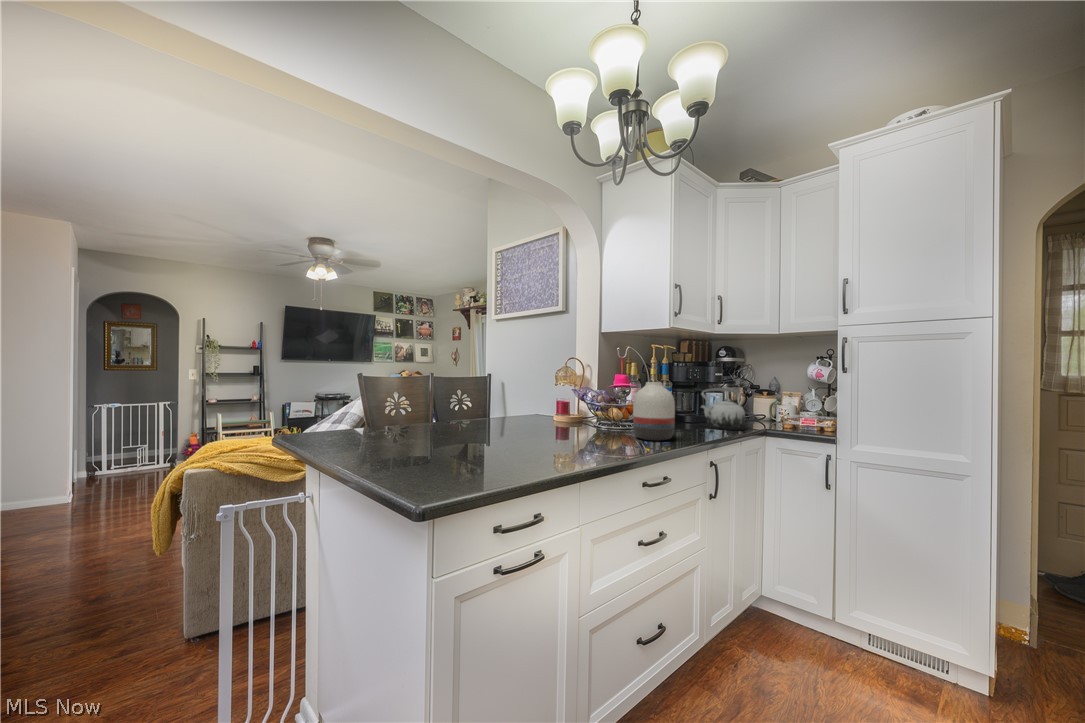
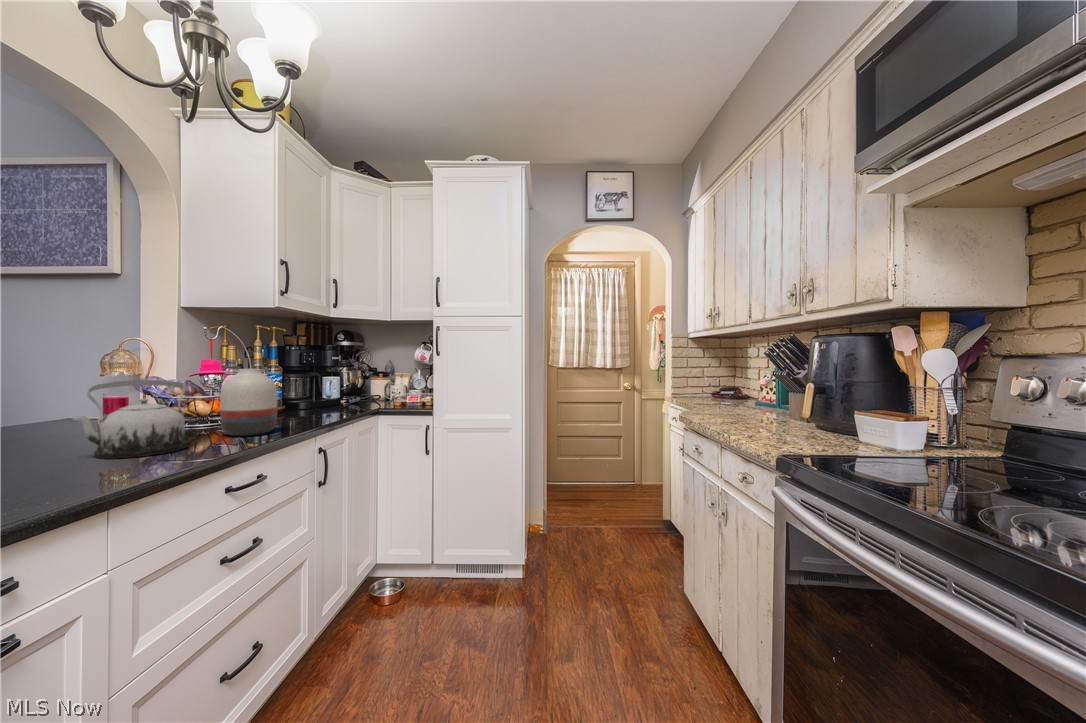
teapot: present [701,388,747,430] -> present [71,380,188,458]

